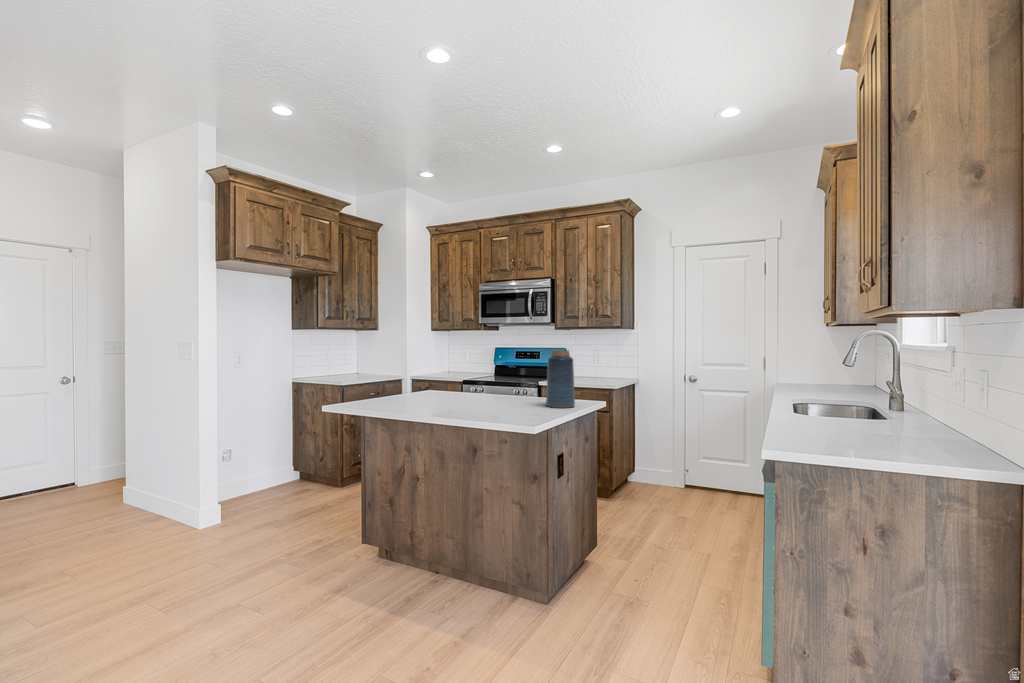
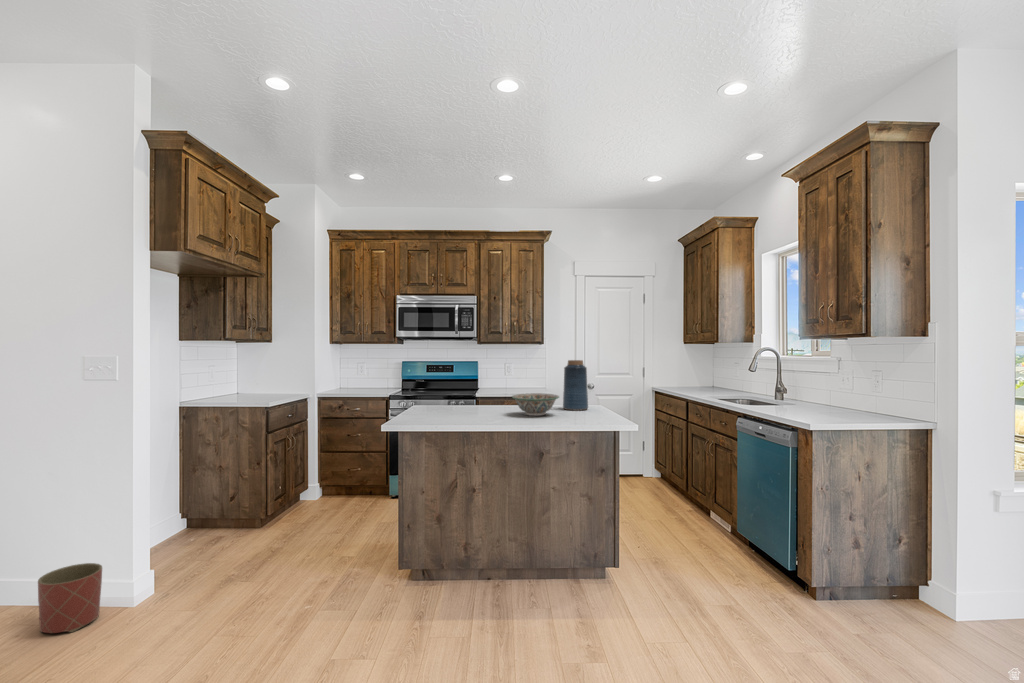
decorative bowl: none [466,386,518,410] -> present [512,393,559,416]
planter: none [140,491,181,538] -> present [38,563,102,633]

